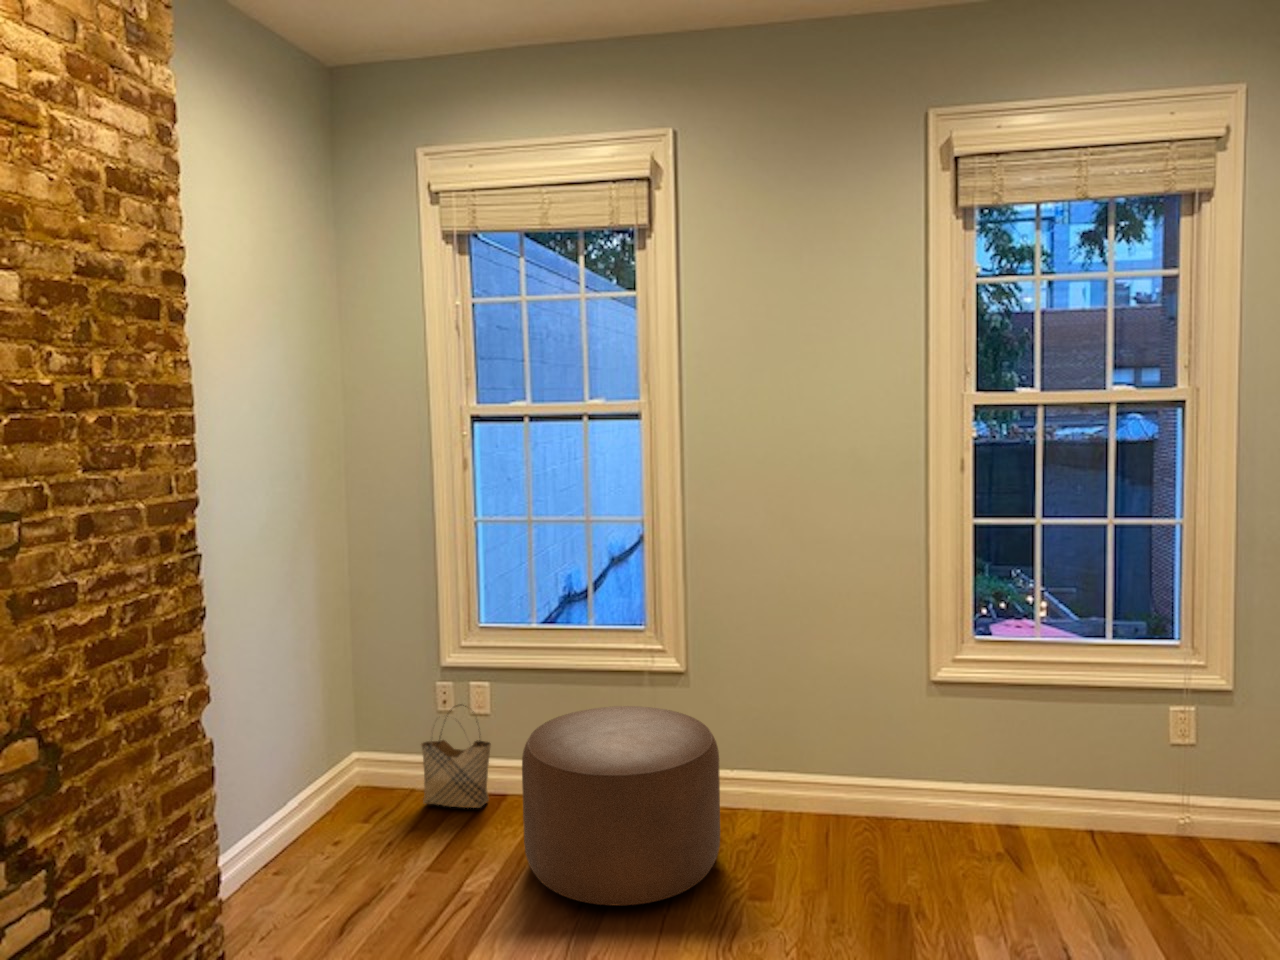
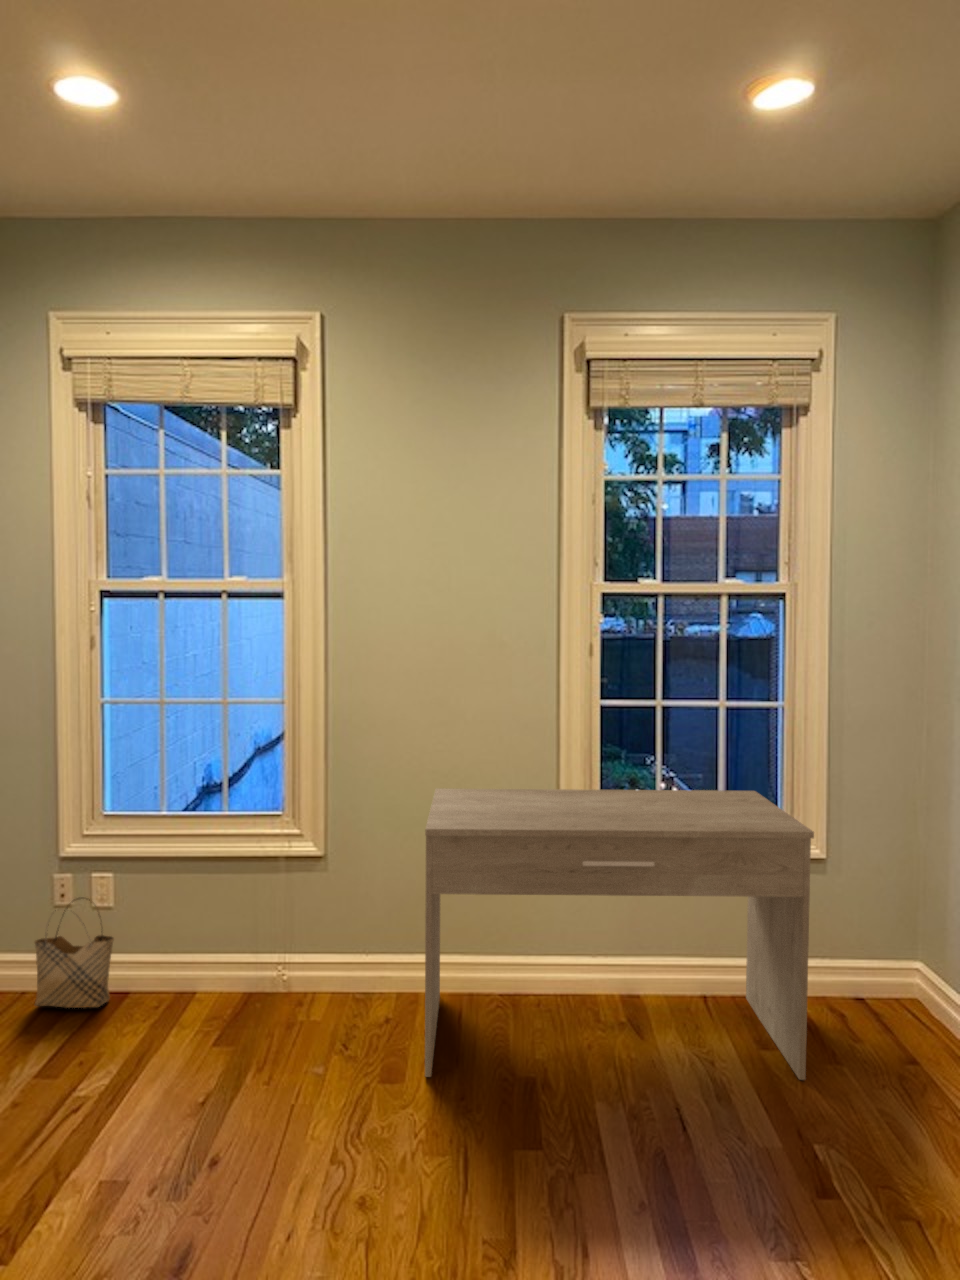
desk: none [797,607,1237,933] -> present [425,788,814,1080]
ottoman: present [522,706,720,906] -> none [143,892,350,1095]

